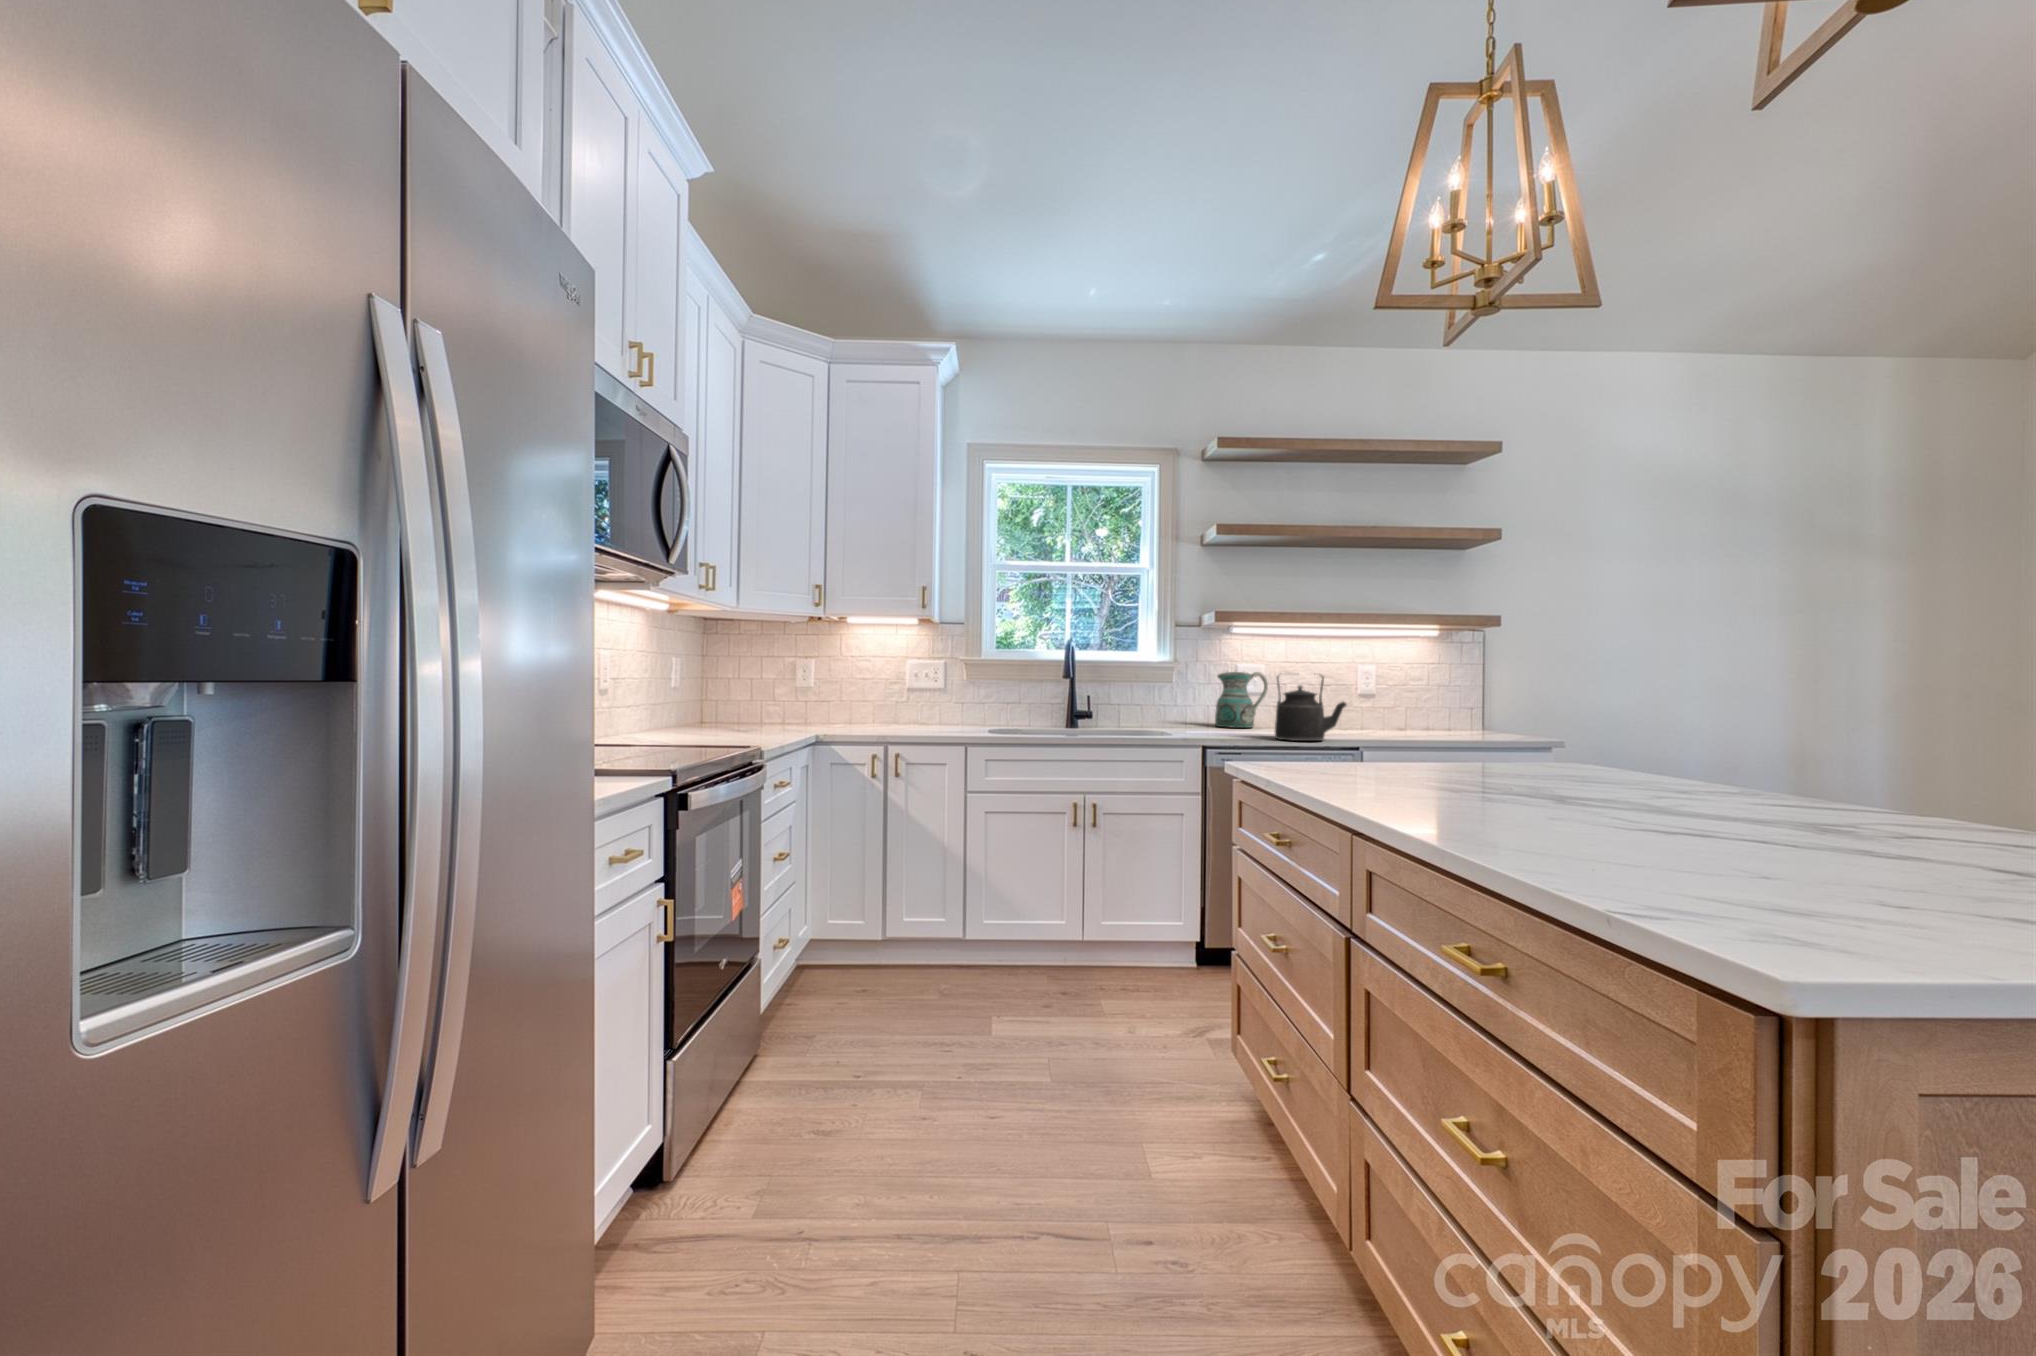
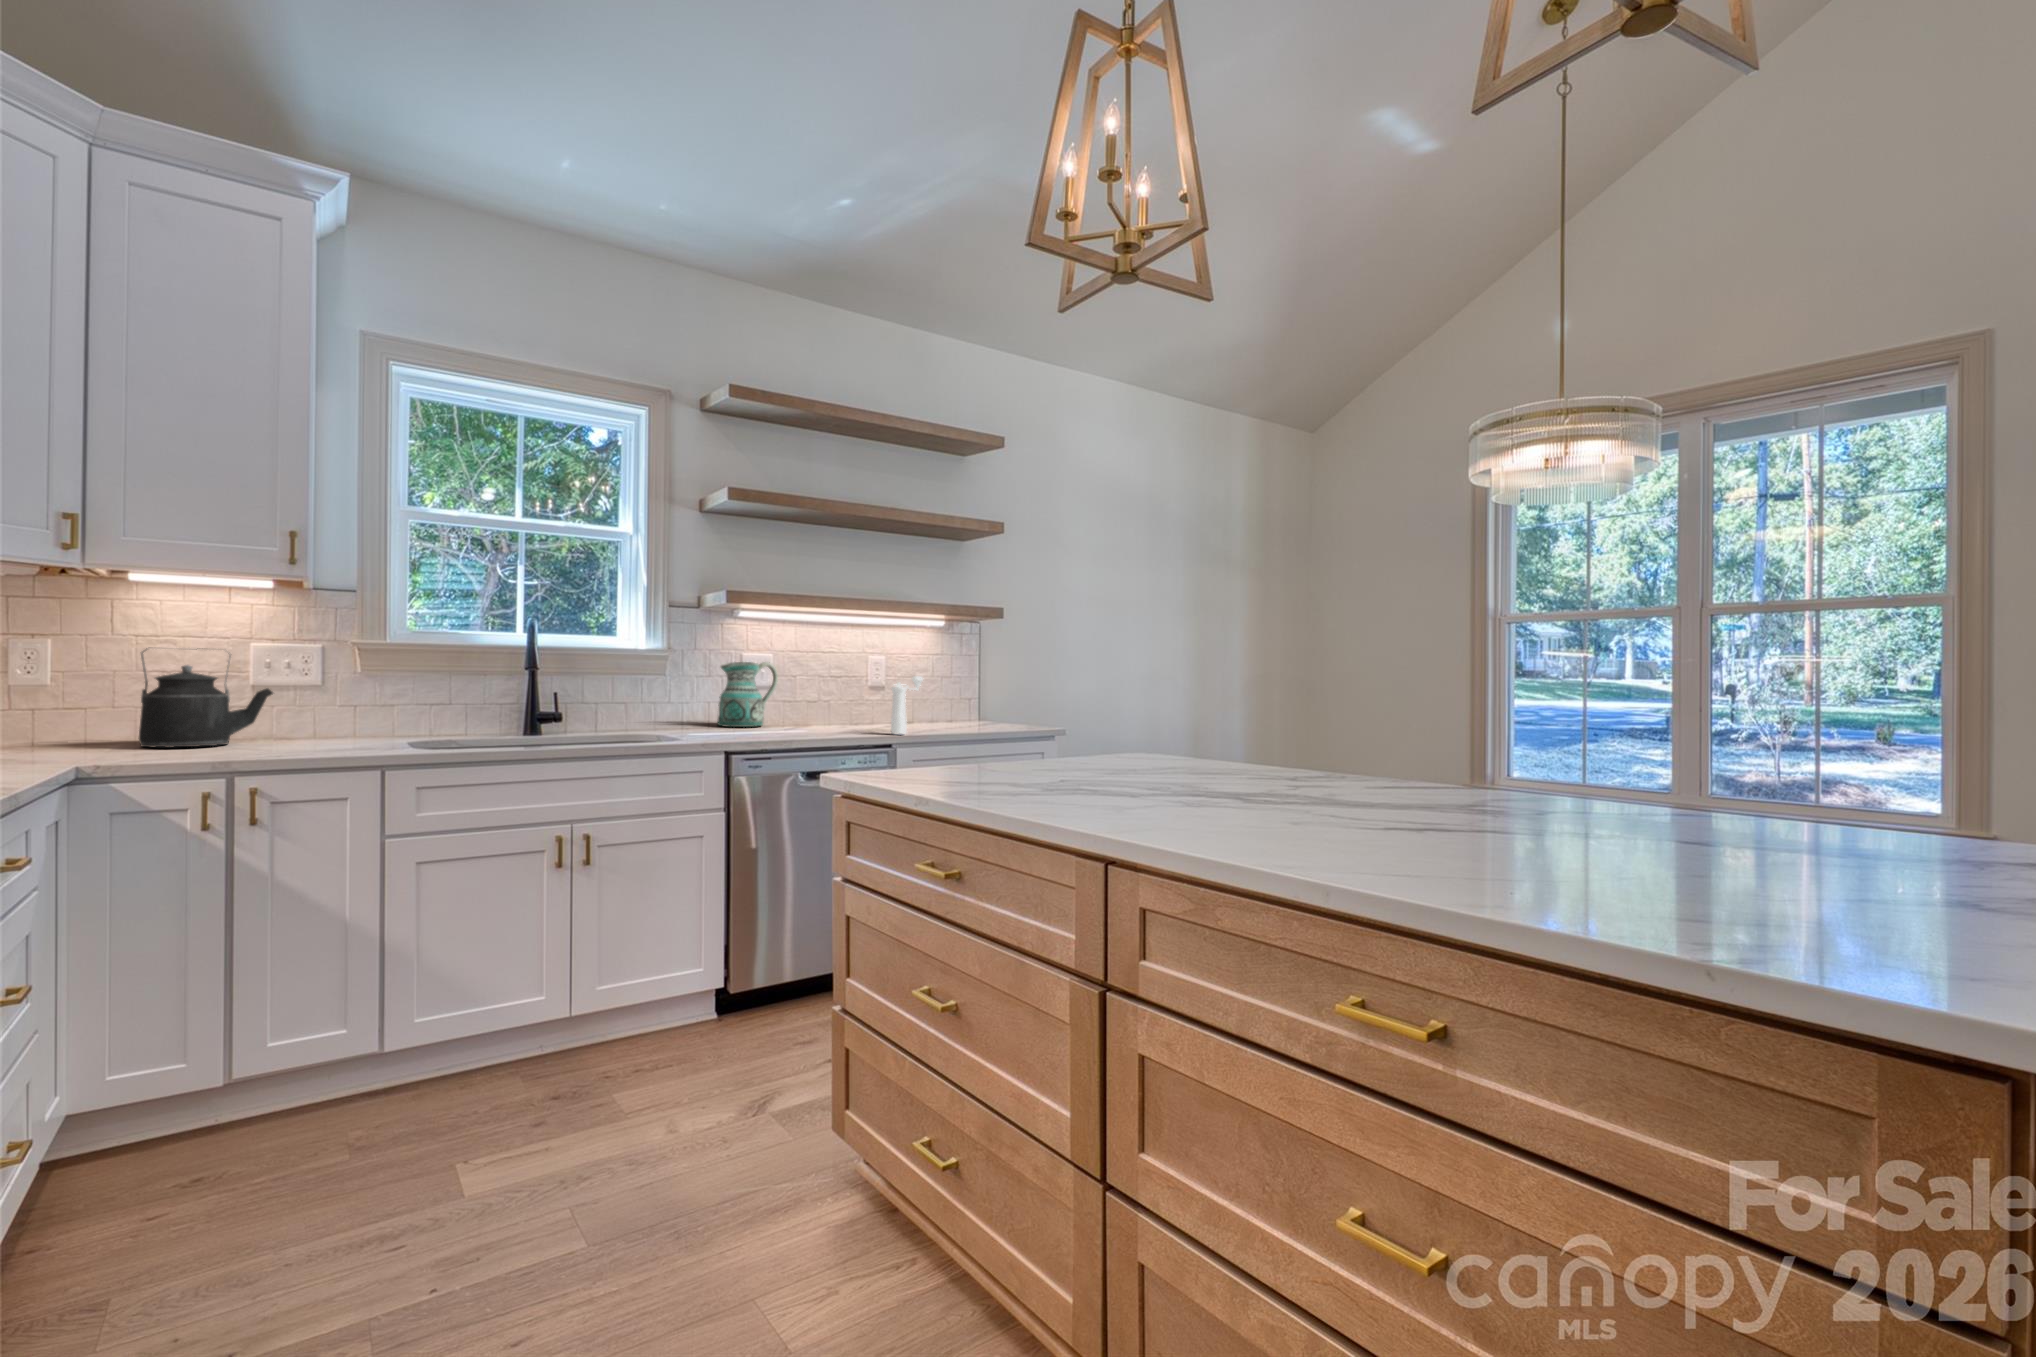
kettle: present [1275,675,1346,741] -> present [139,648,273,747]
pepper mill: none [1364,685,1400,739] -> present [891,676,923,734]

